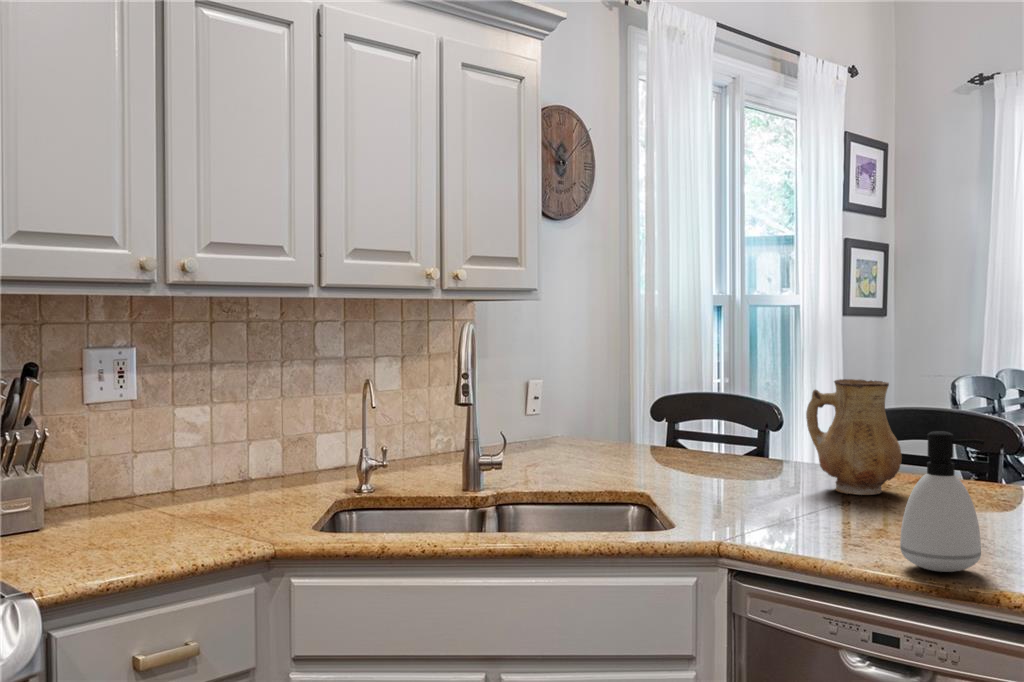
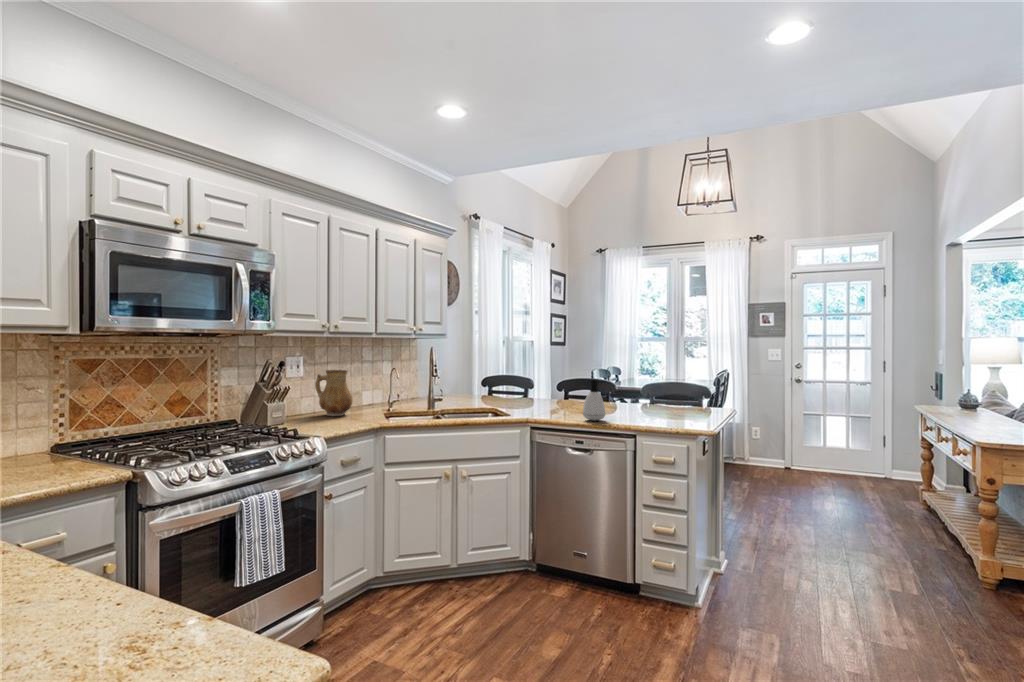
ceramic pitcher: present [806,379,901,495] -> present [315,370,353,416]

